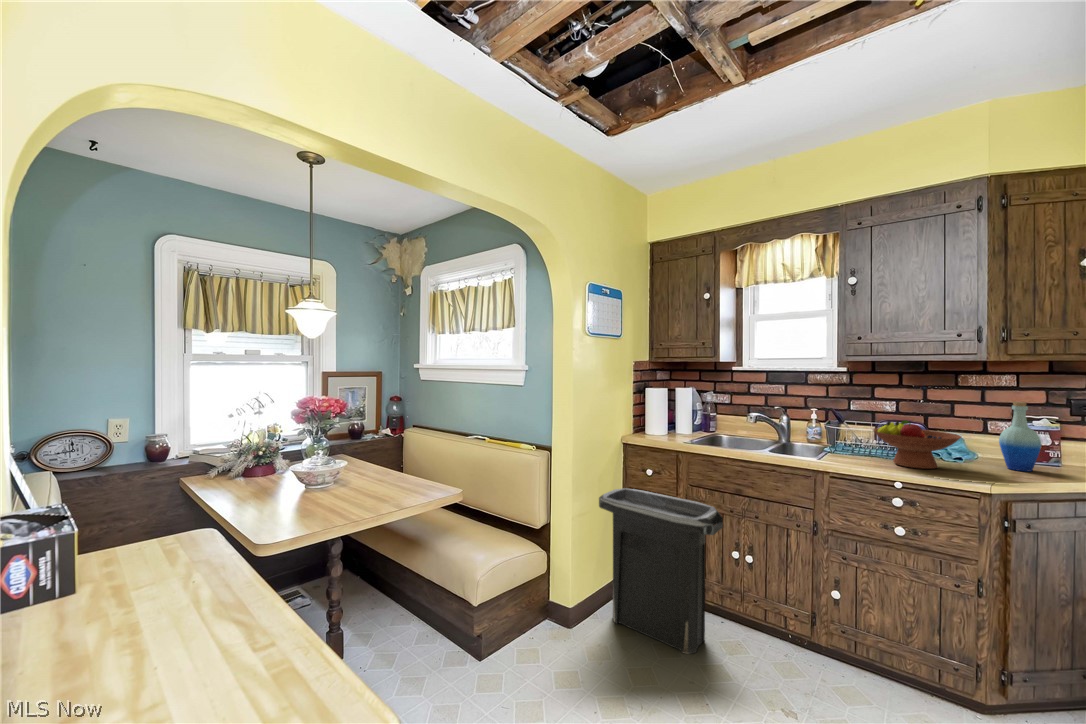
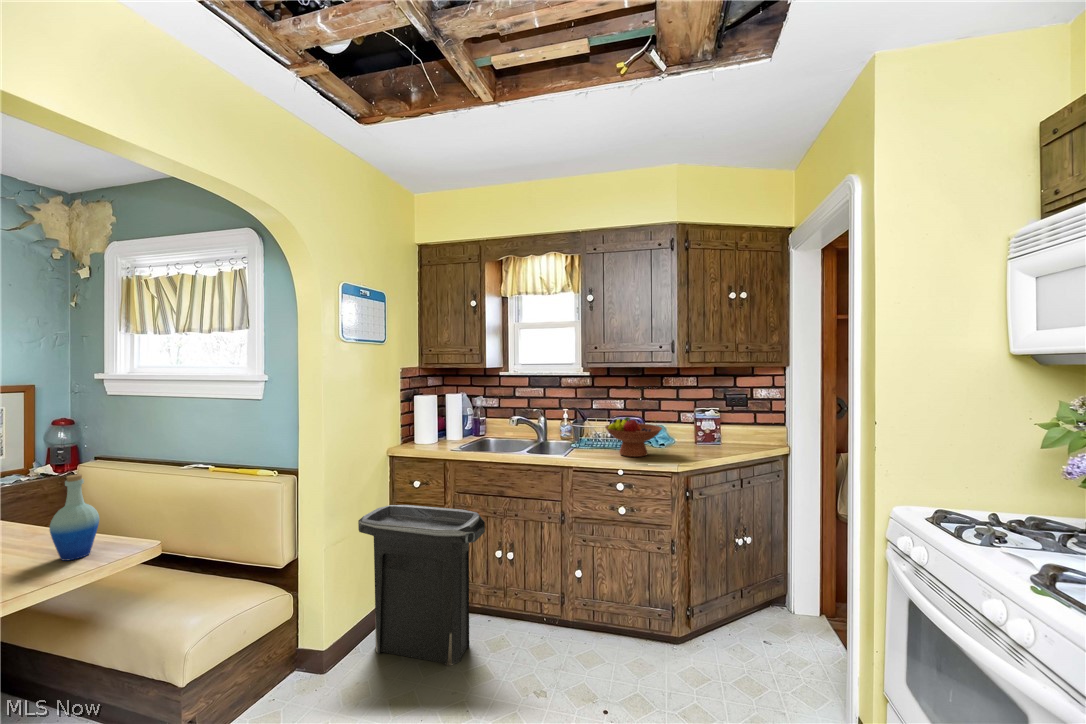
bottle: present [999,402,1041,471] -> present [50,474,99,561]

